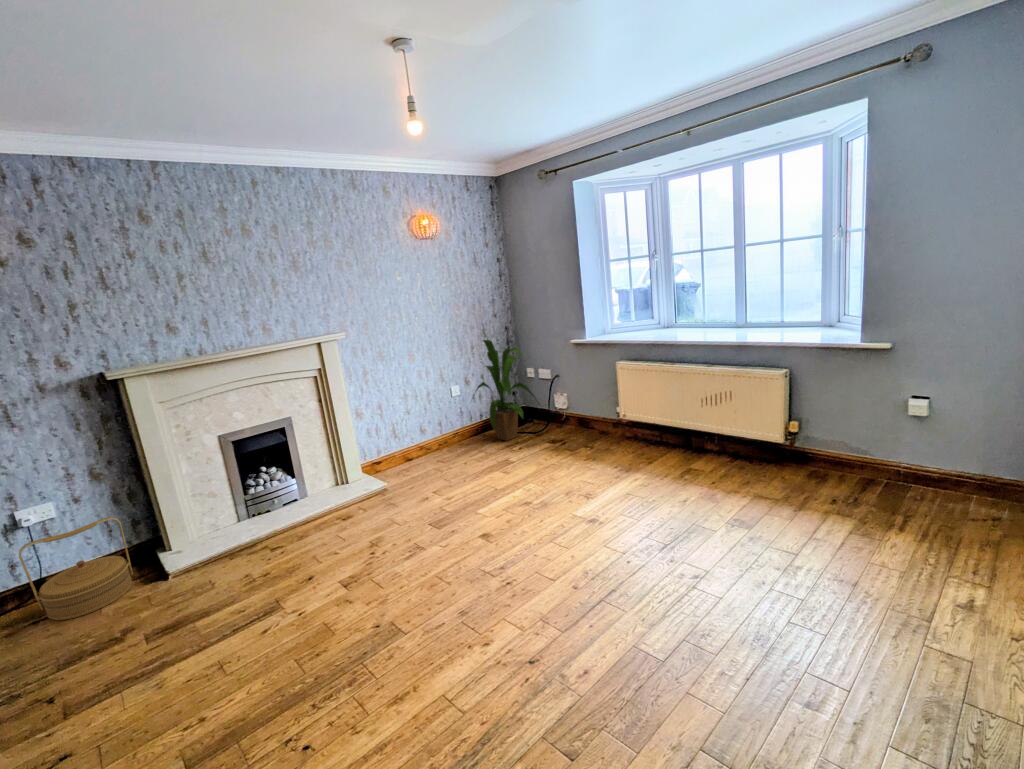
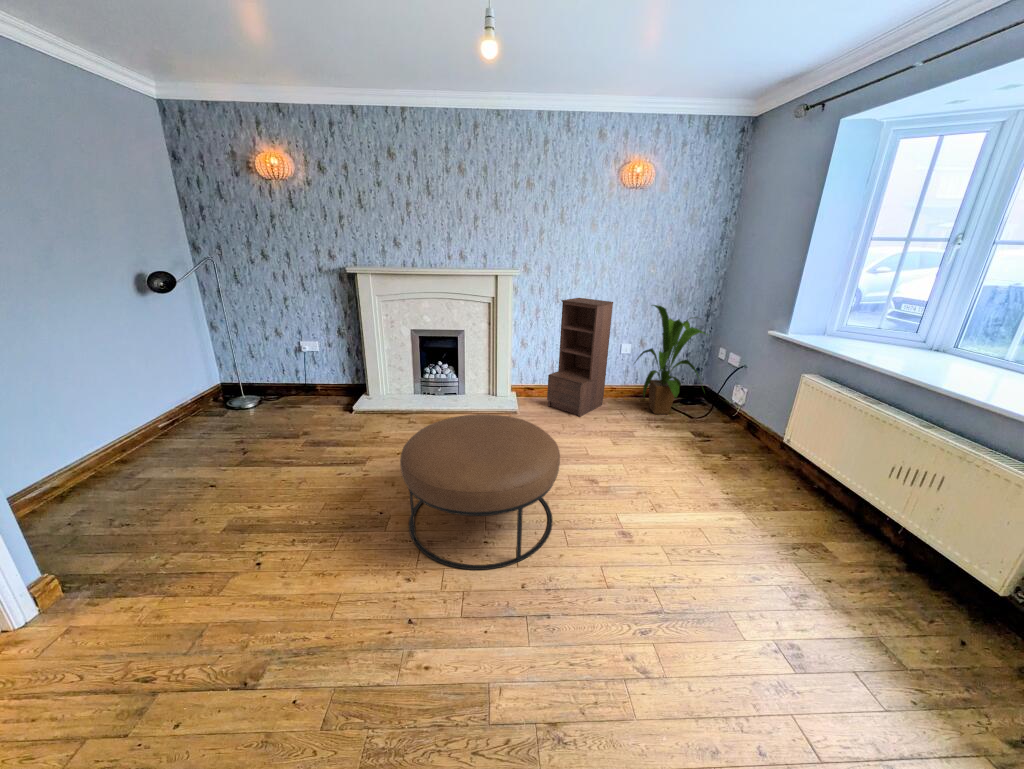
bookshelf: none [394,347,457,471] -> present [547,298,613,417]
ottoman: none [386,463,553,622] -> present [400,414,560,570]
woven basket: present [19,517,133,620] -> none [290,361,343,414]

